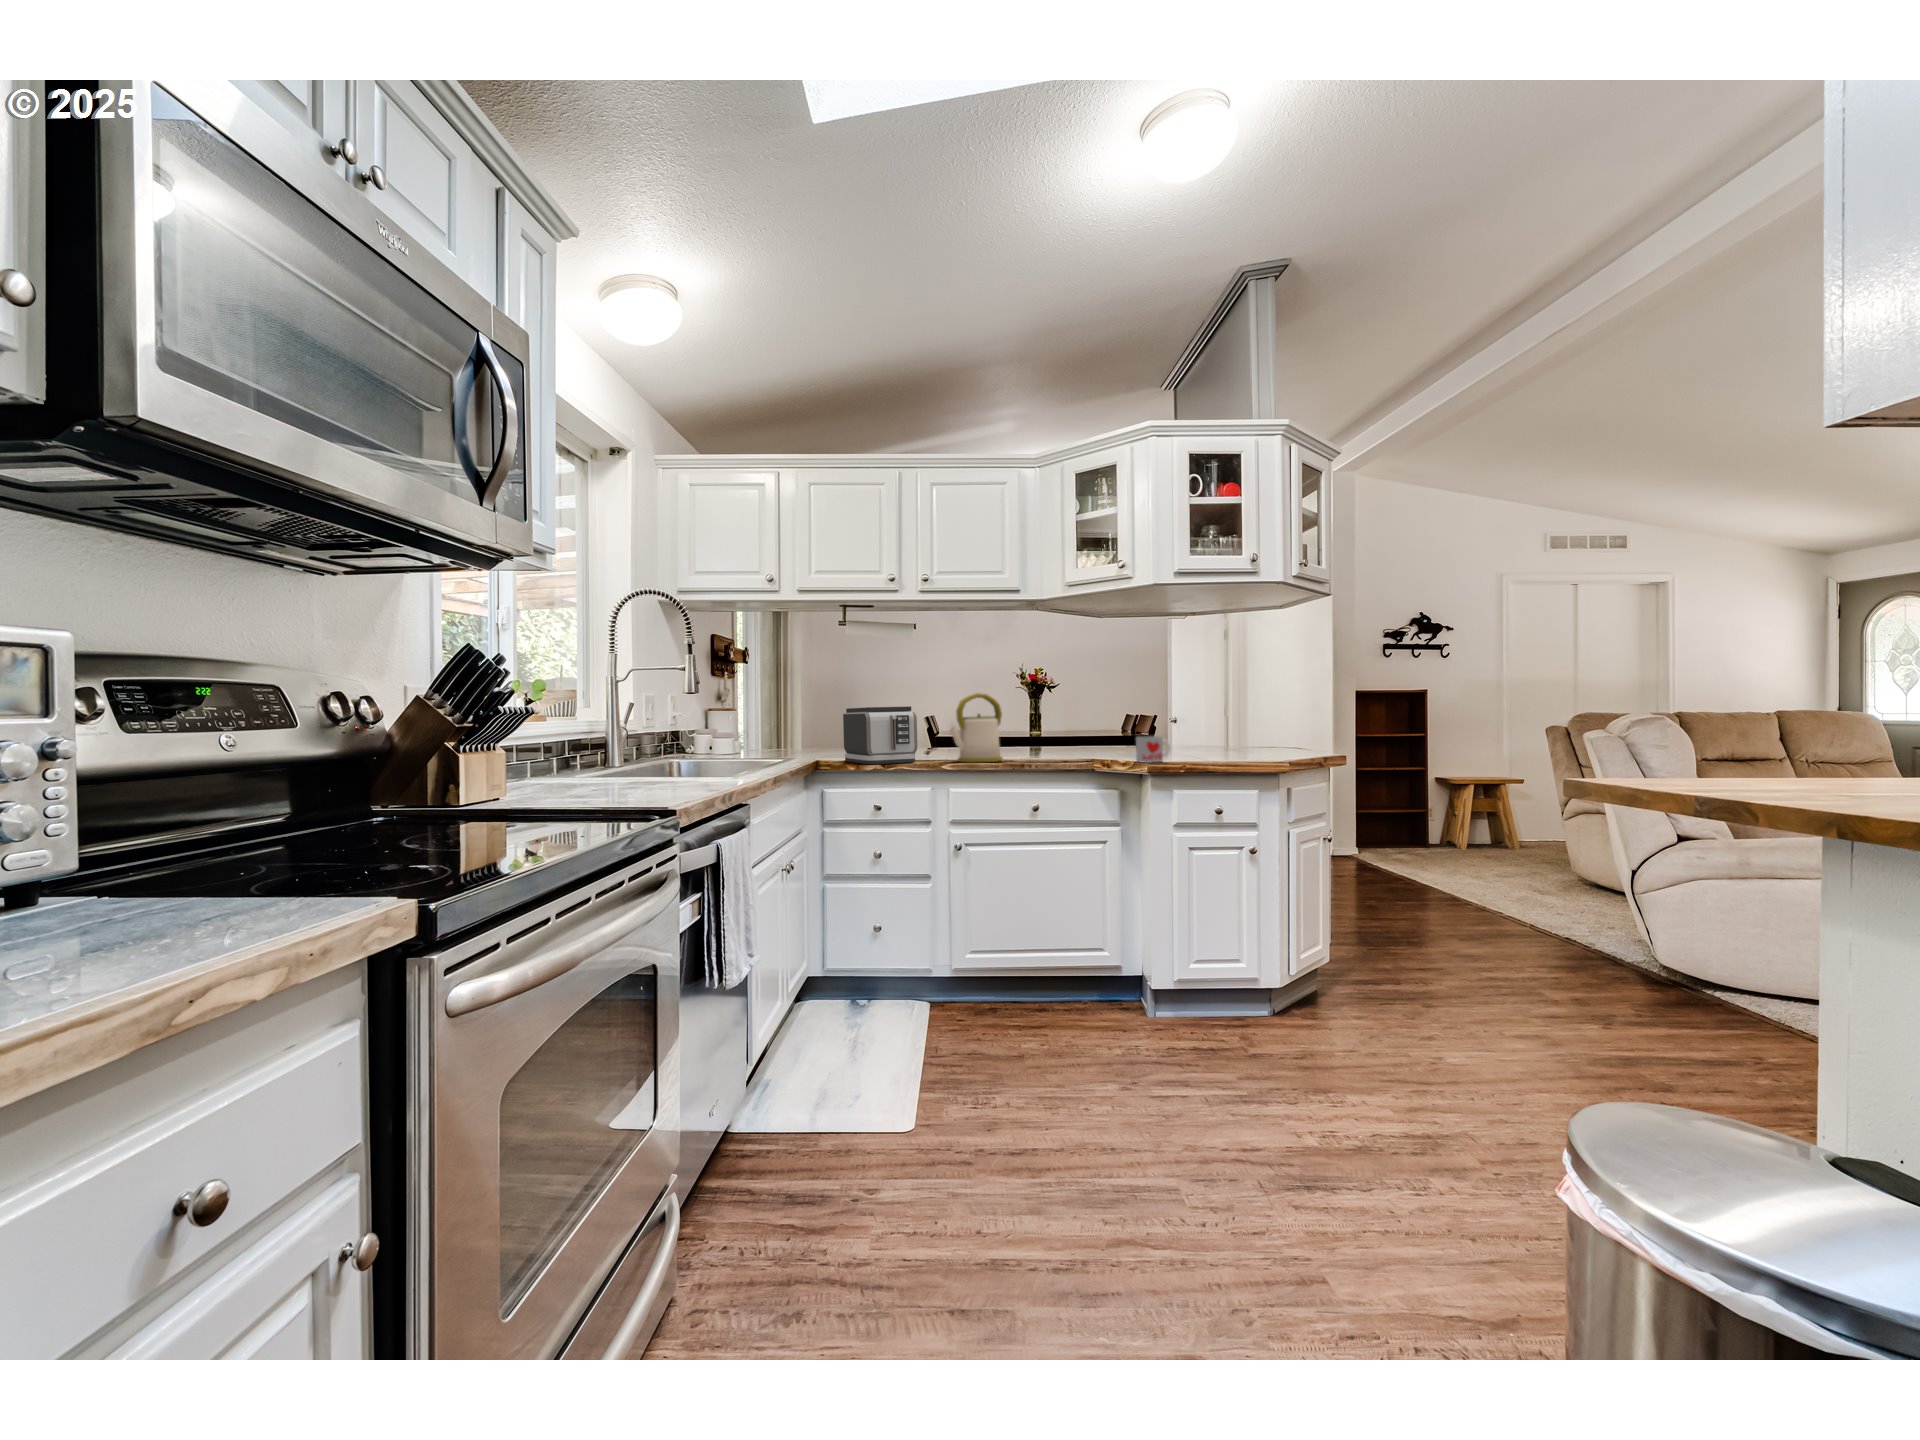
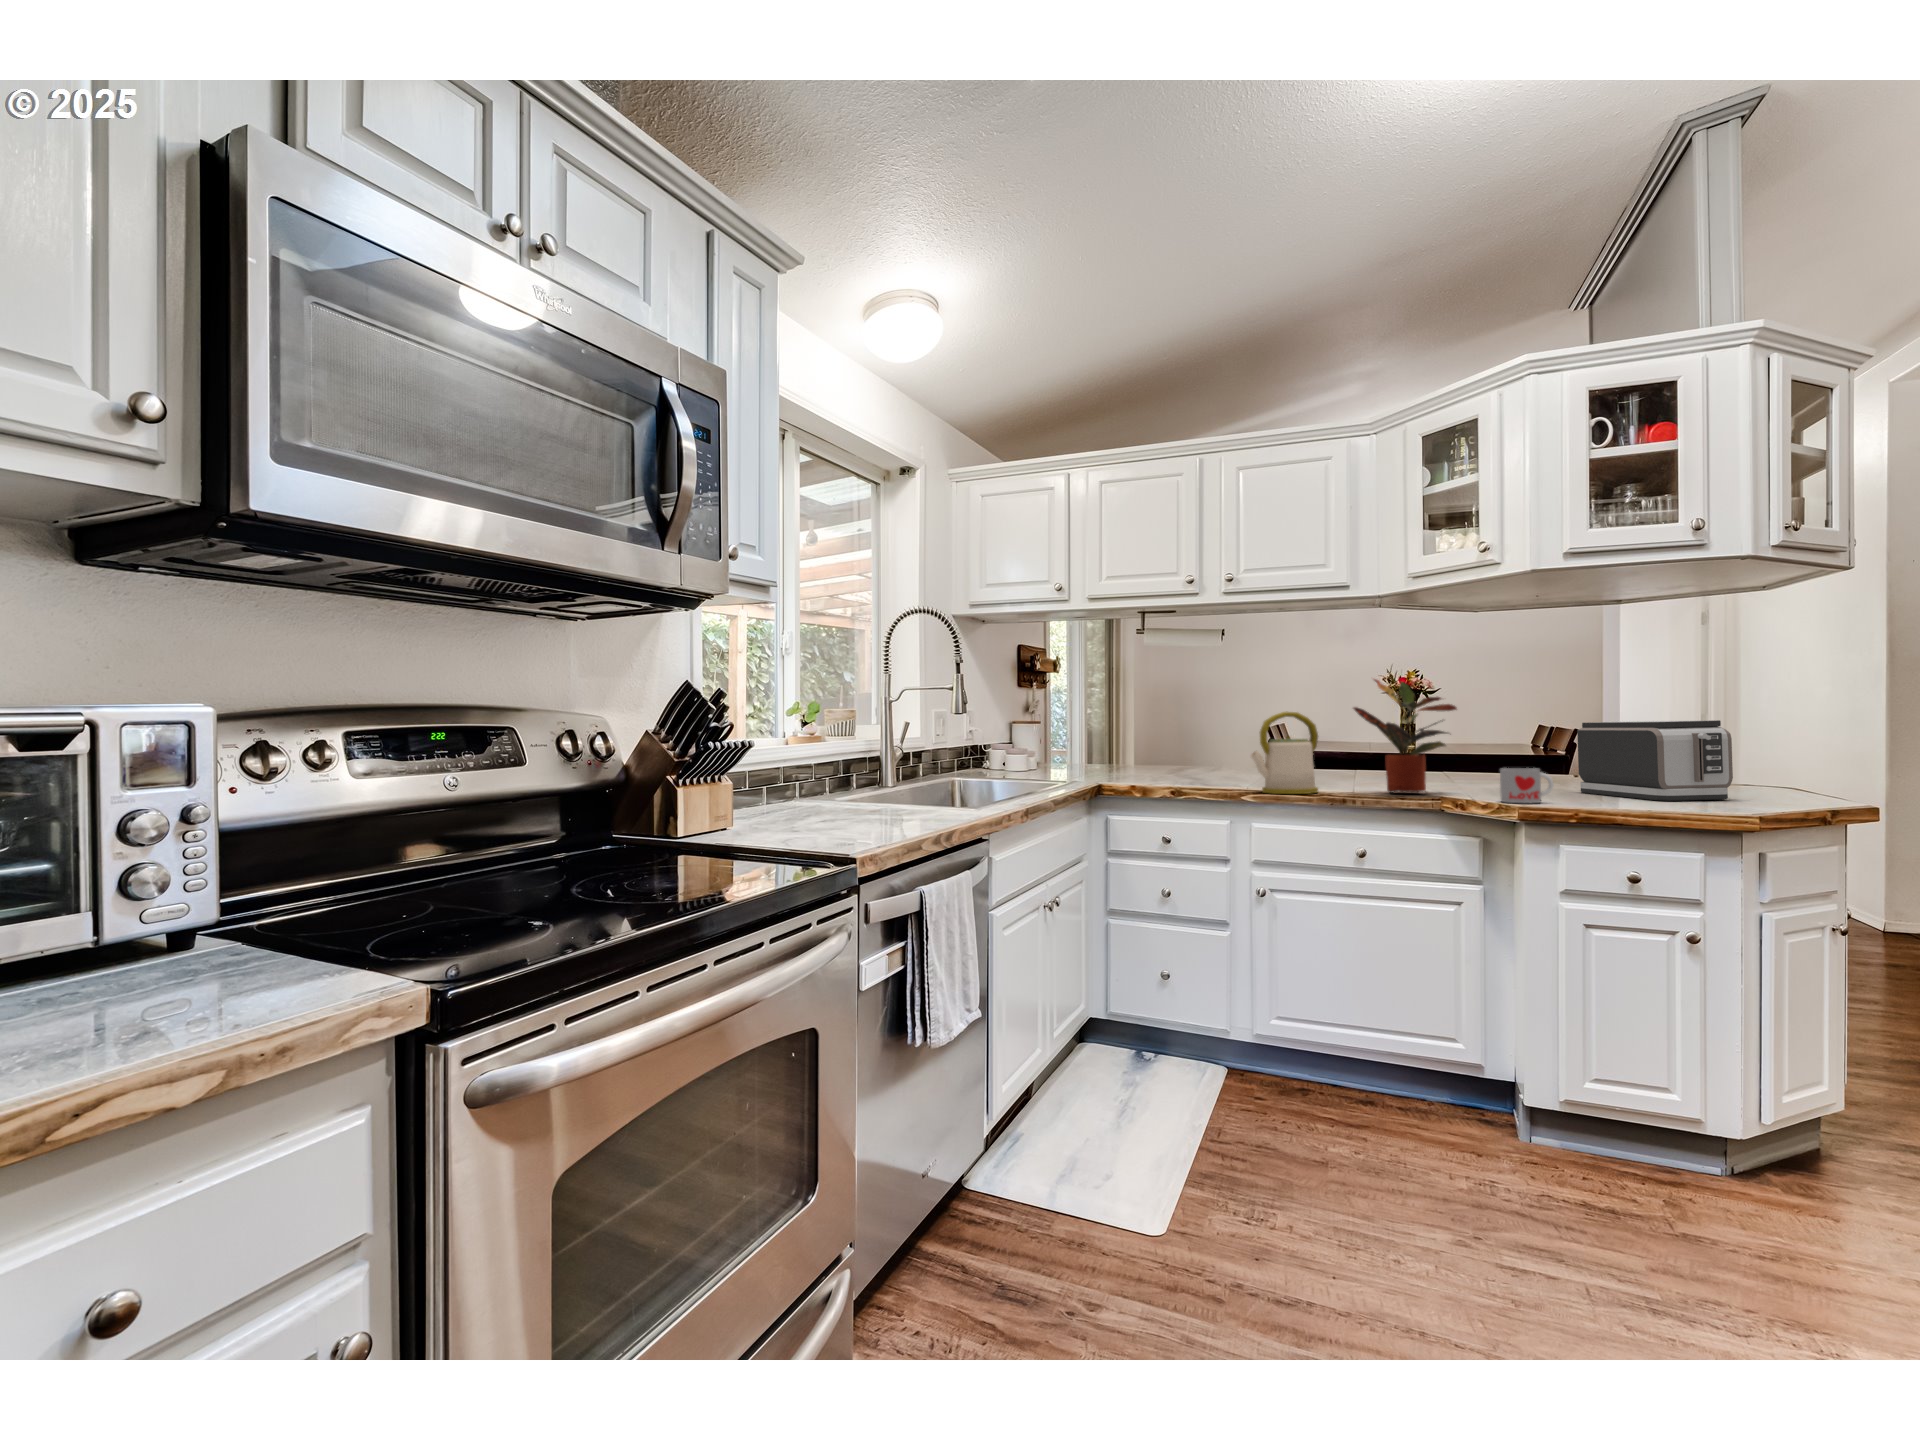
potted plant: none [1028,666,1103,760] -> present [1353,679,1457,793]
toaster: present [843,706,917,764] -> present [1577,720,1733,801]

